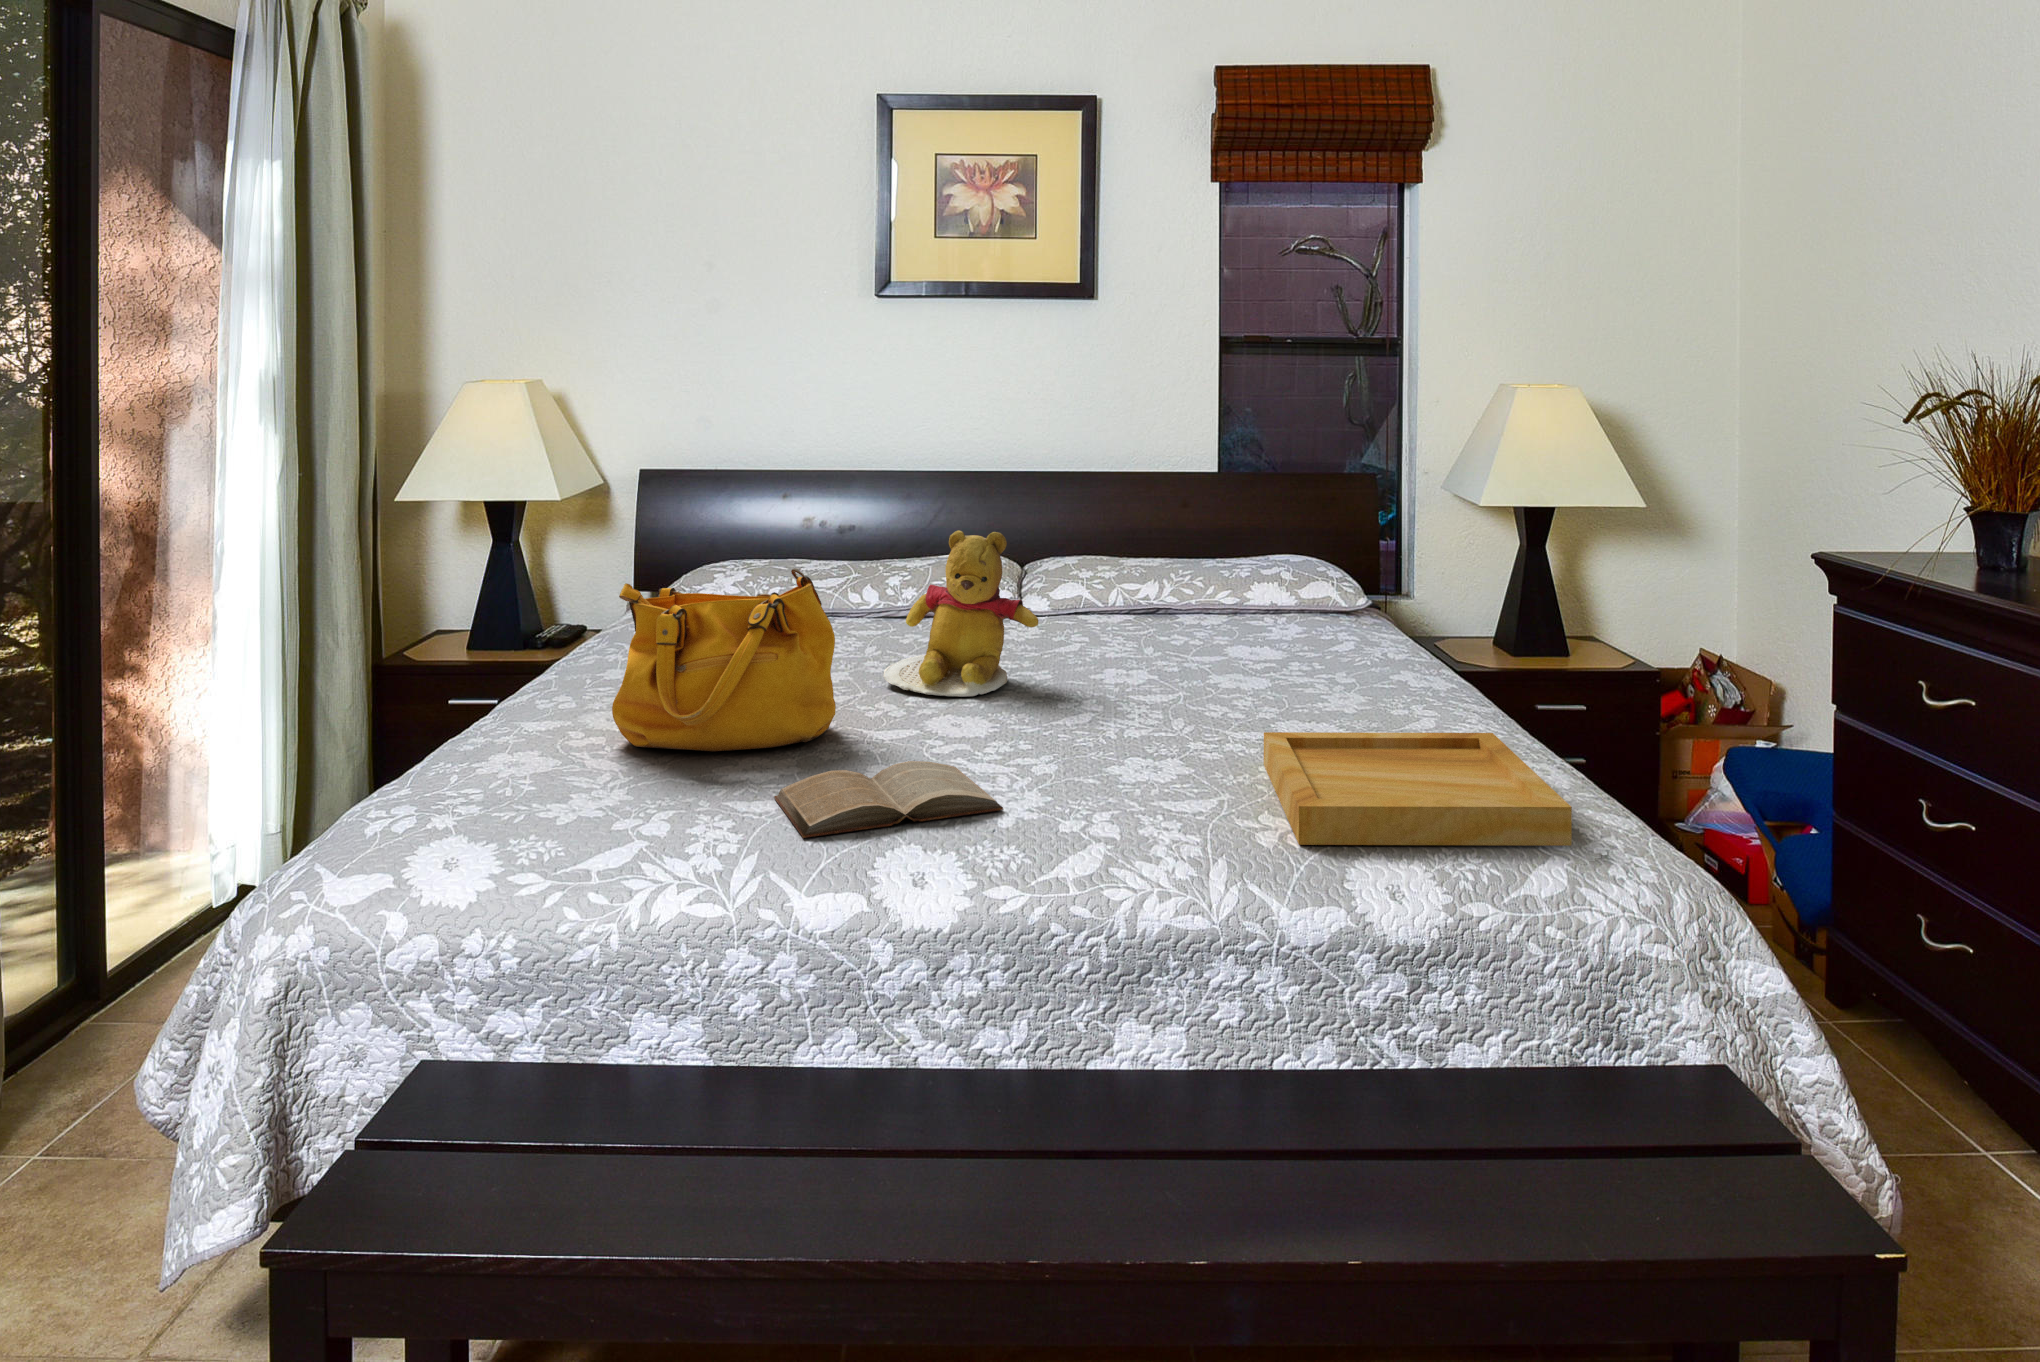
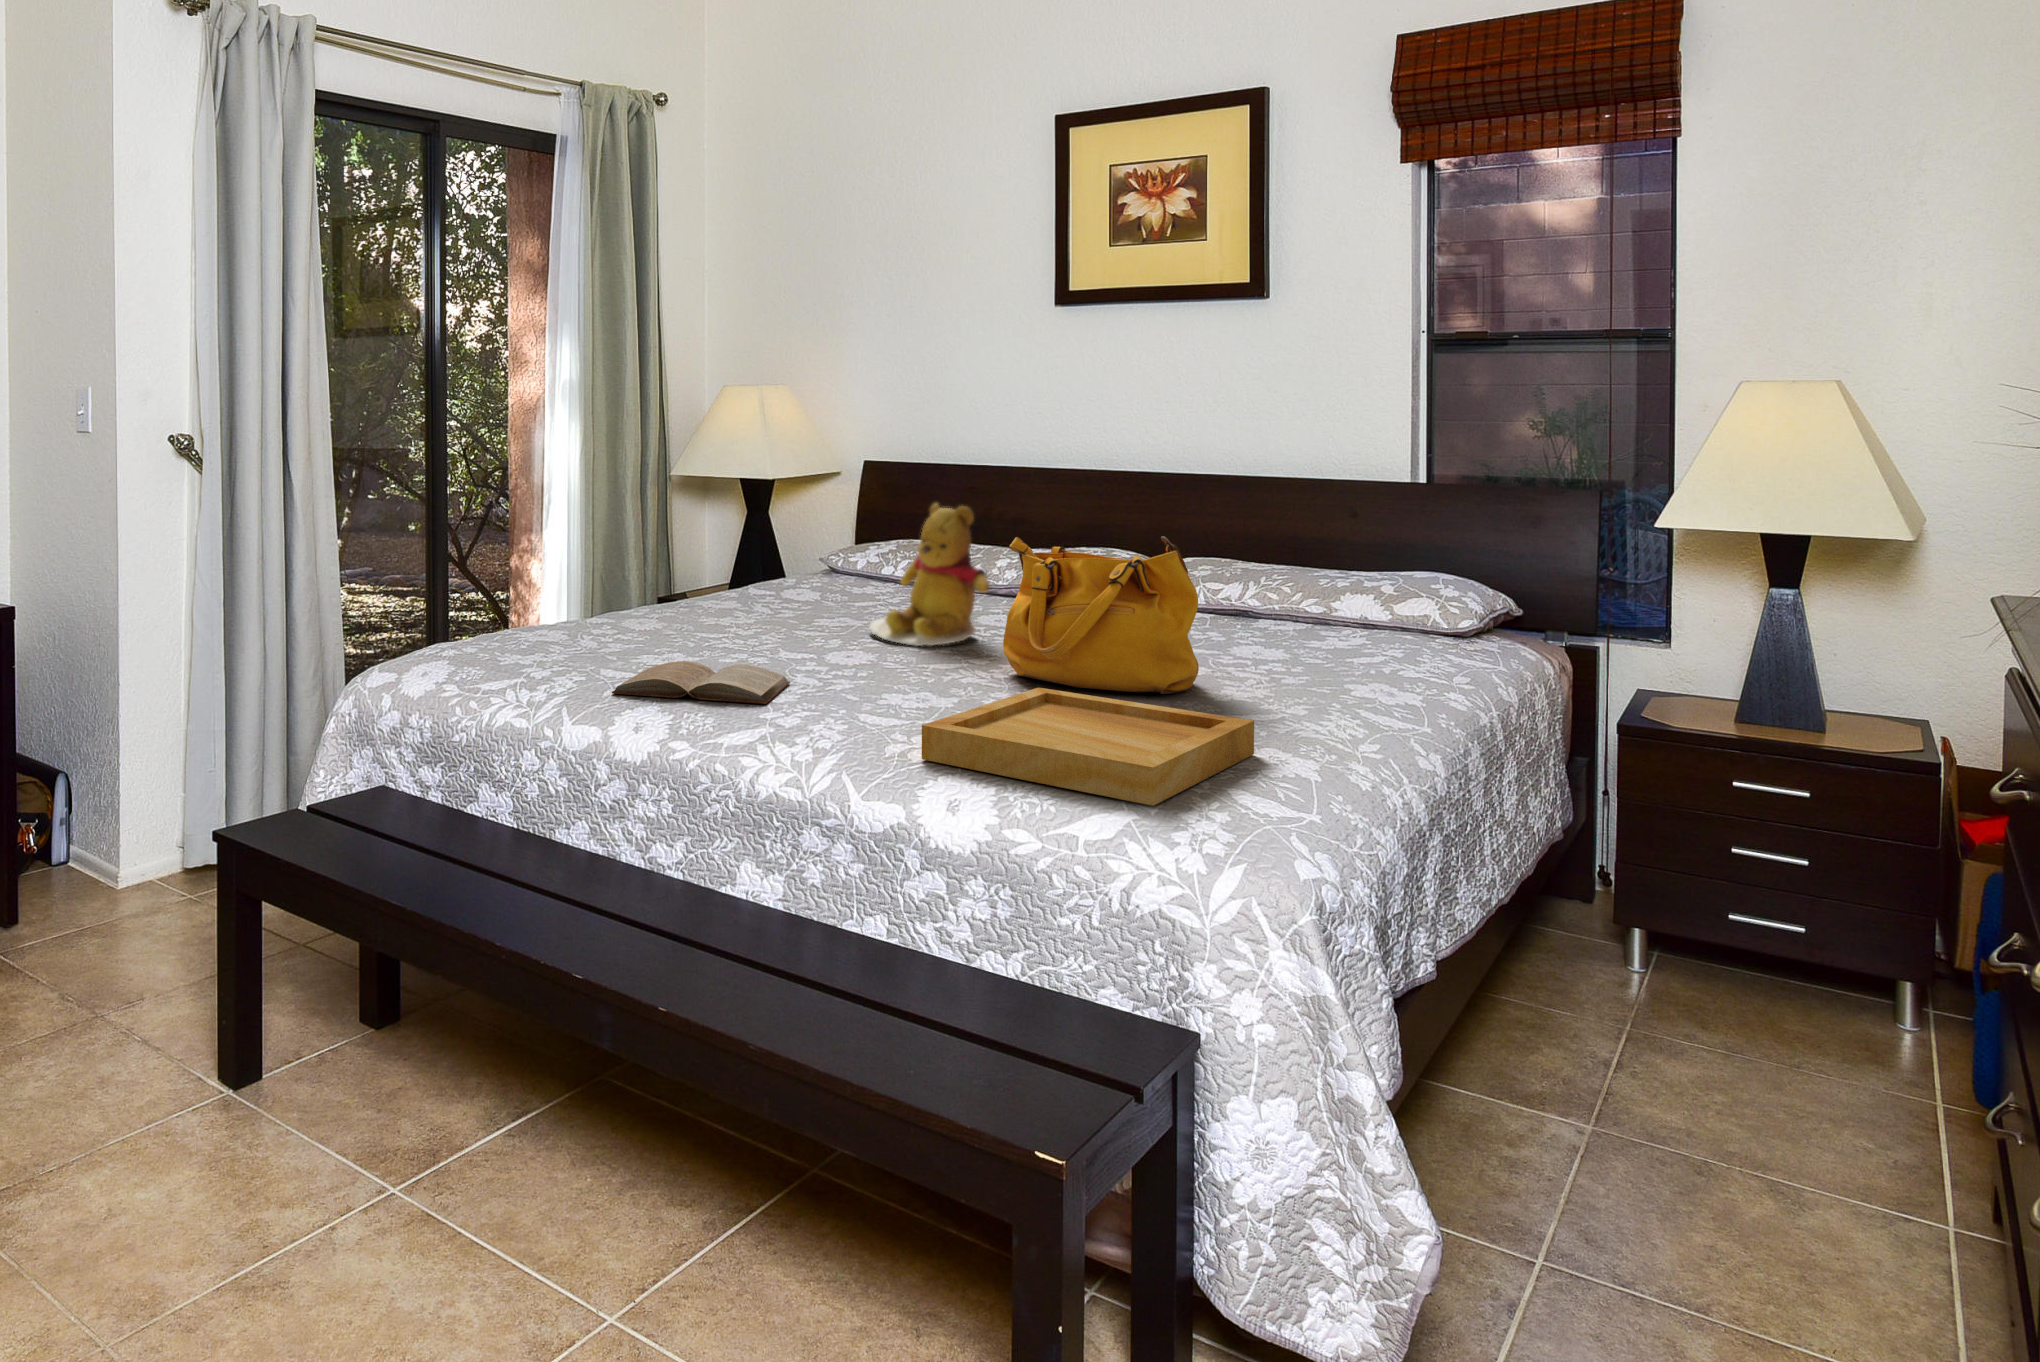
handbag: present [612,568,836,751] -> present [1003,536,1199,694]

